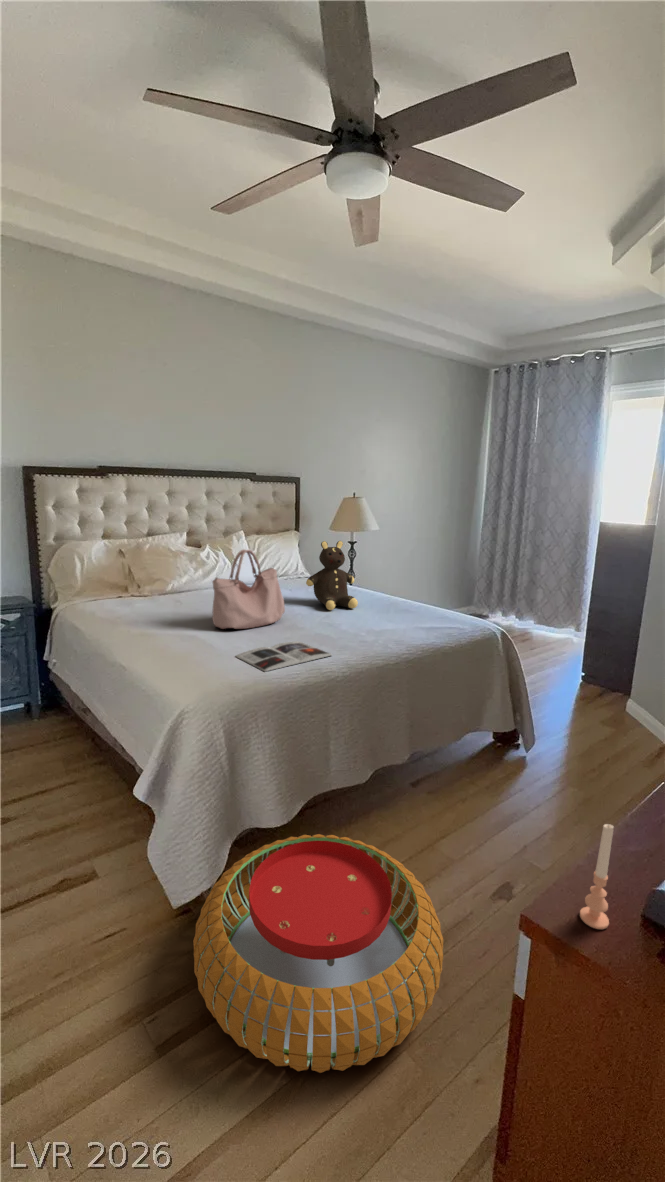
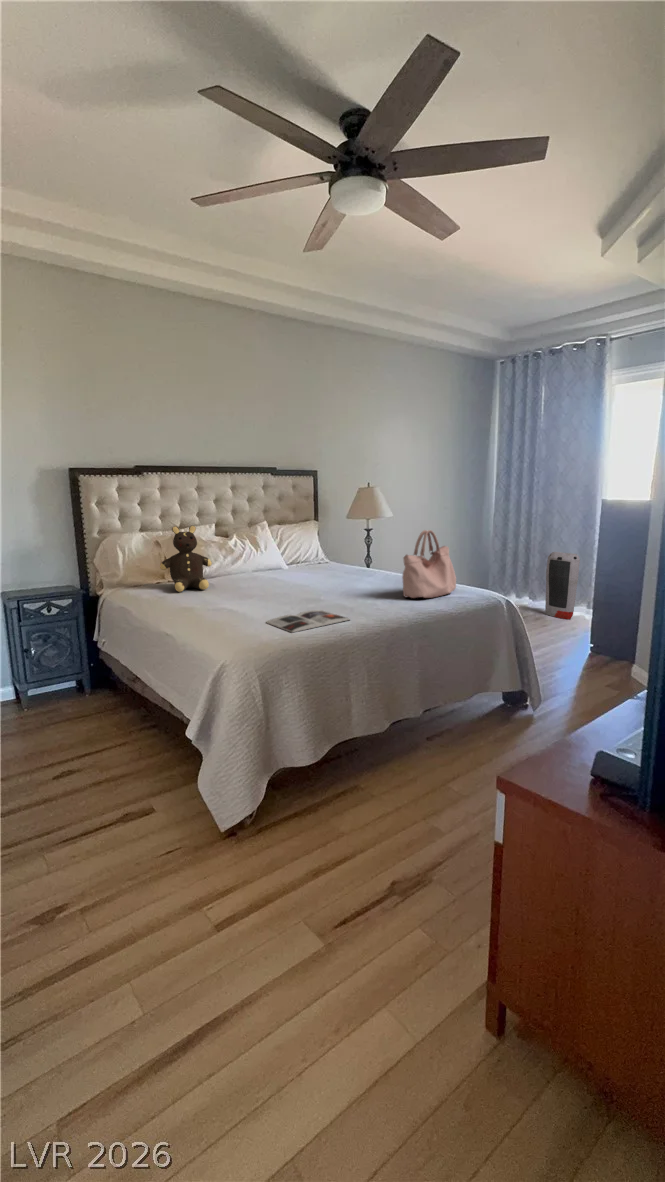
teddy bear: present [306,541,358,610] -> present [160,526,212,592]
handbag: present [212,550,285,629] -> present [402,530,456,598]
air purifier: none [533,572,571,643] -> present [545,552,580,619]
candle: present [580,824,613,929] -> none [542,698,564,781]
pouf: present [193,834,444,1073] -> none [241,770,452,943]

